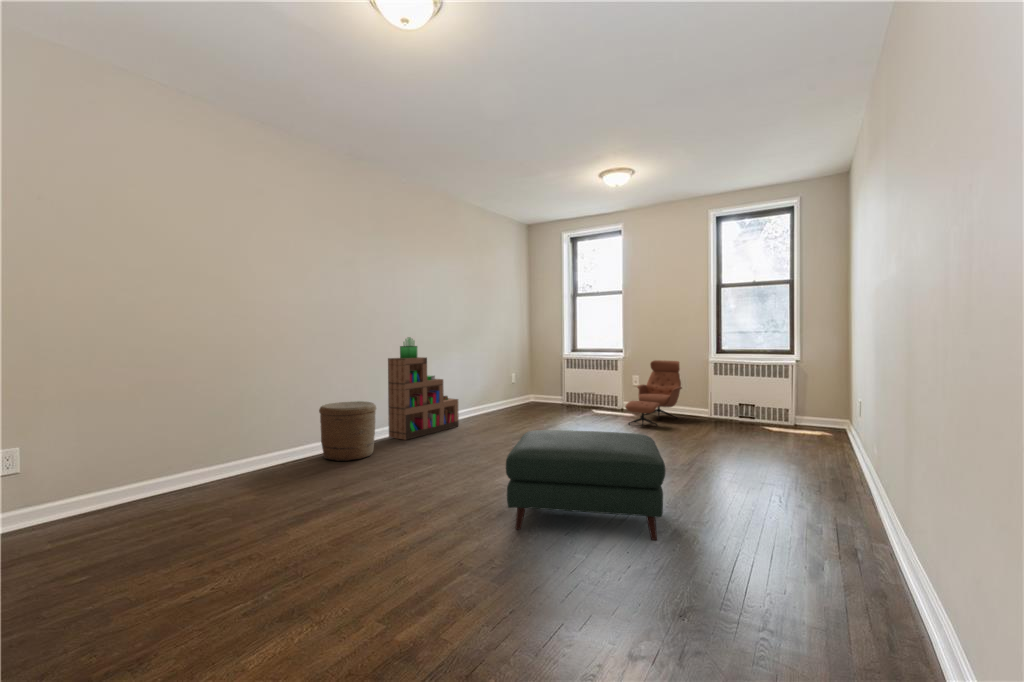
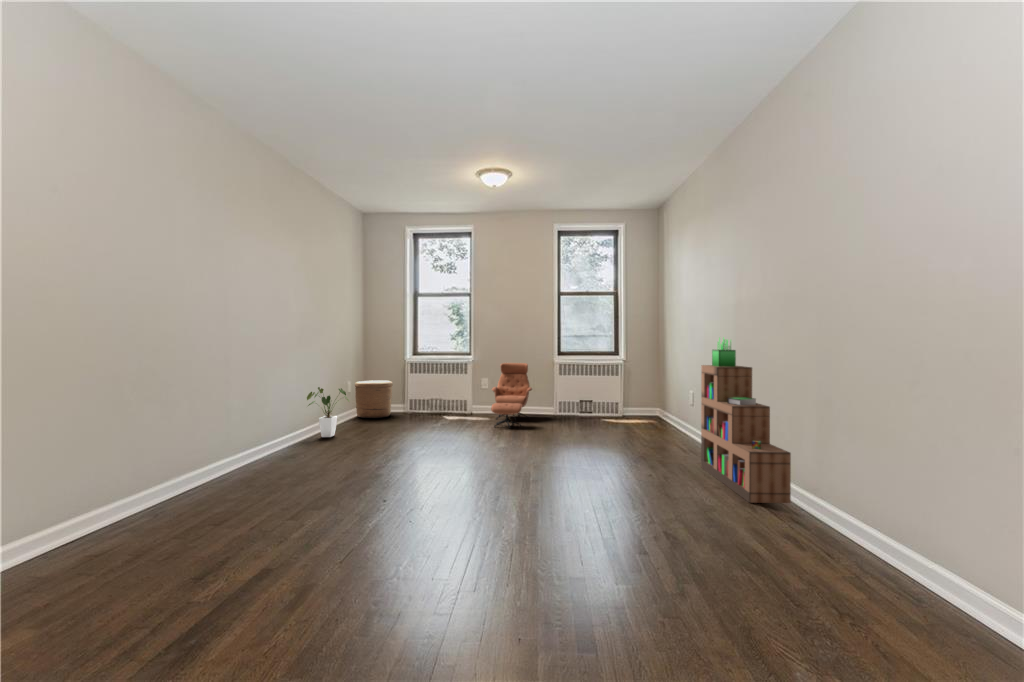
bookshelf: present [388,337,459,440] -> present [701,338,791,503]
house plant: none [463,378,496,421] -> present [307,387,349,437]
woven basket: present [319,401,376,461] -> present [355,380,393,418]
ottoman: present [506,430,666,540] -> none [483,432,657,548]

